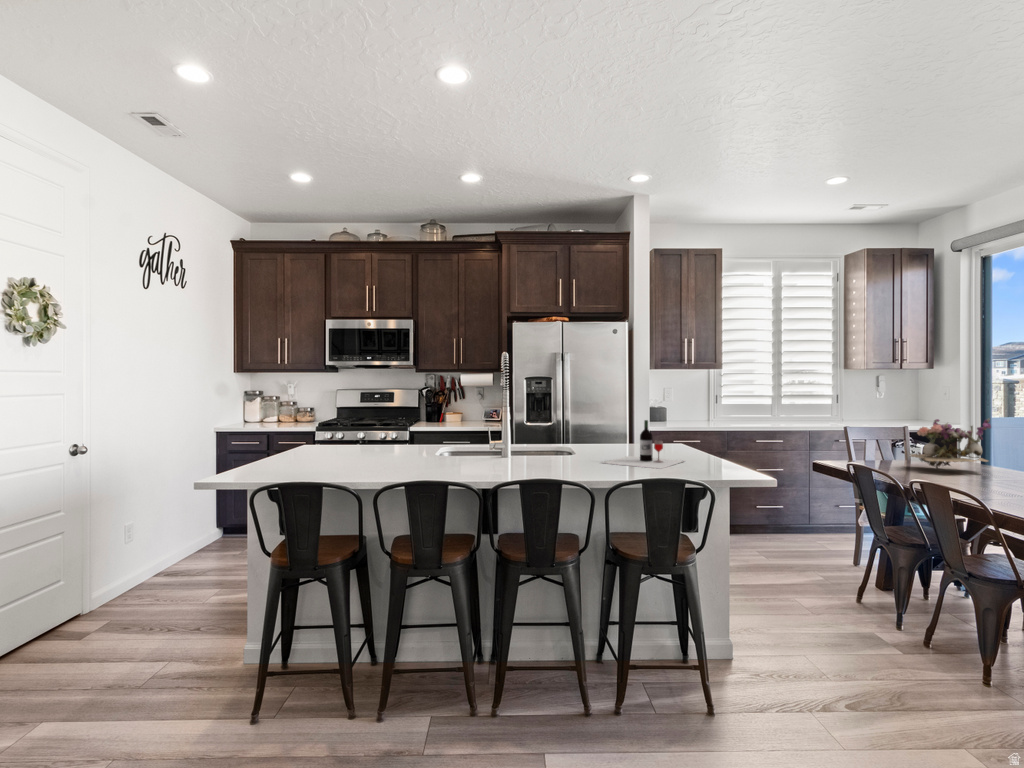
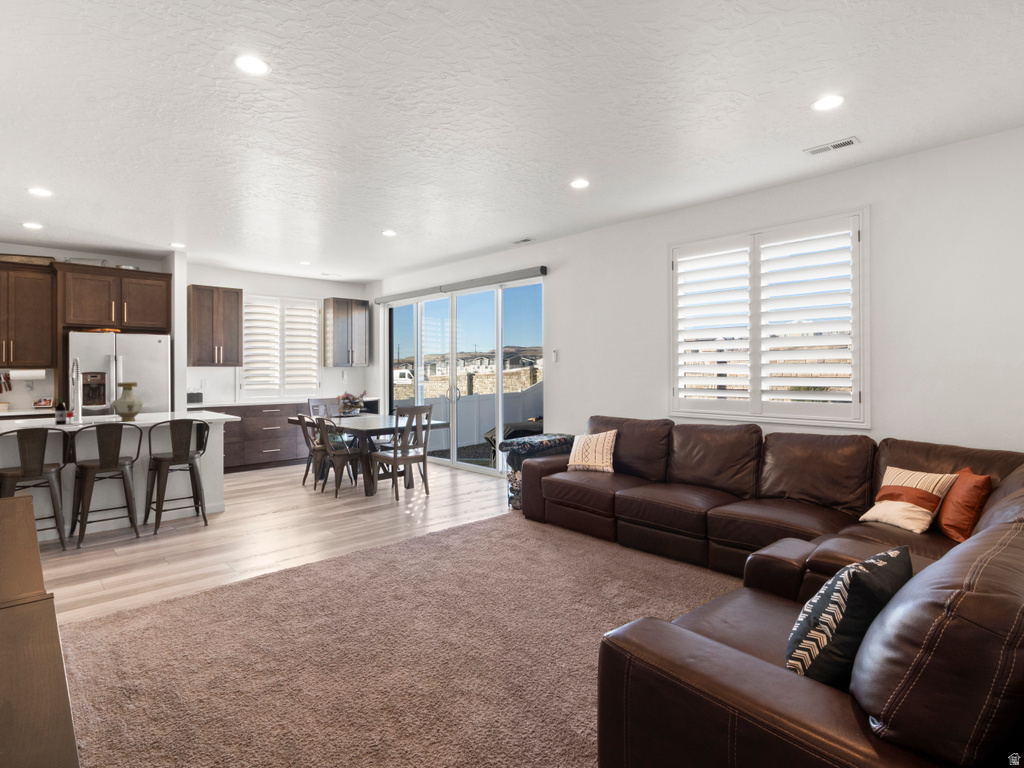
vase: none [553,399,598,469] -> present [112,382,143,421]
wine bottle: present [603,420,684,469] -> present [27,398,87,428]

